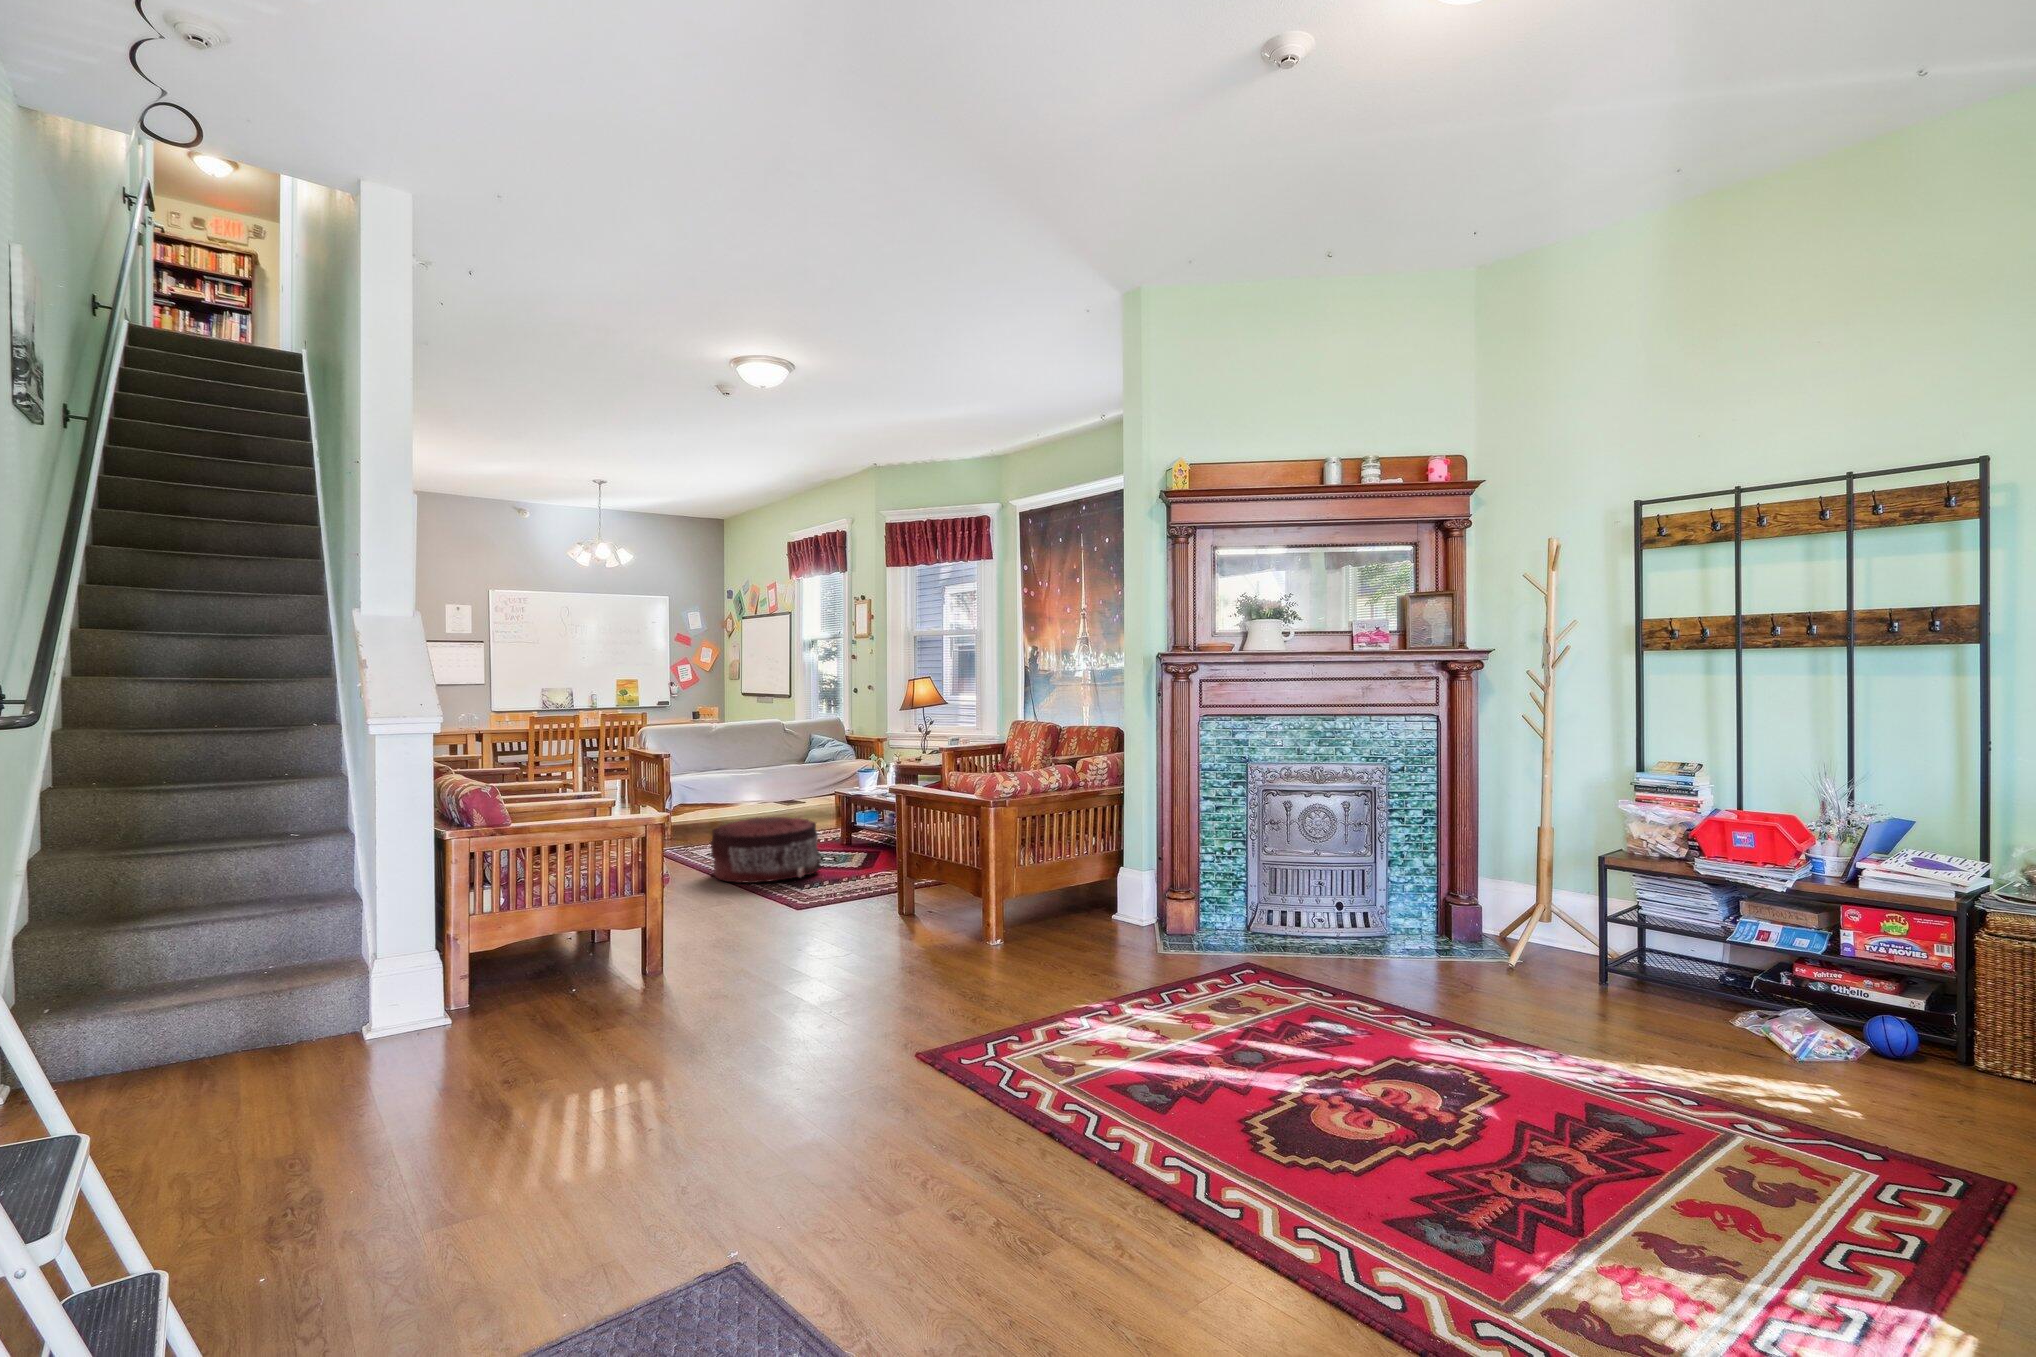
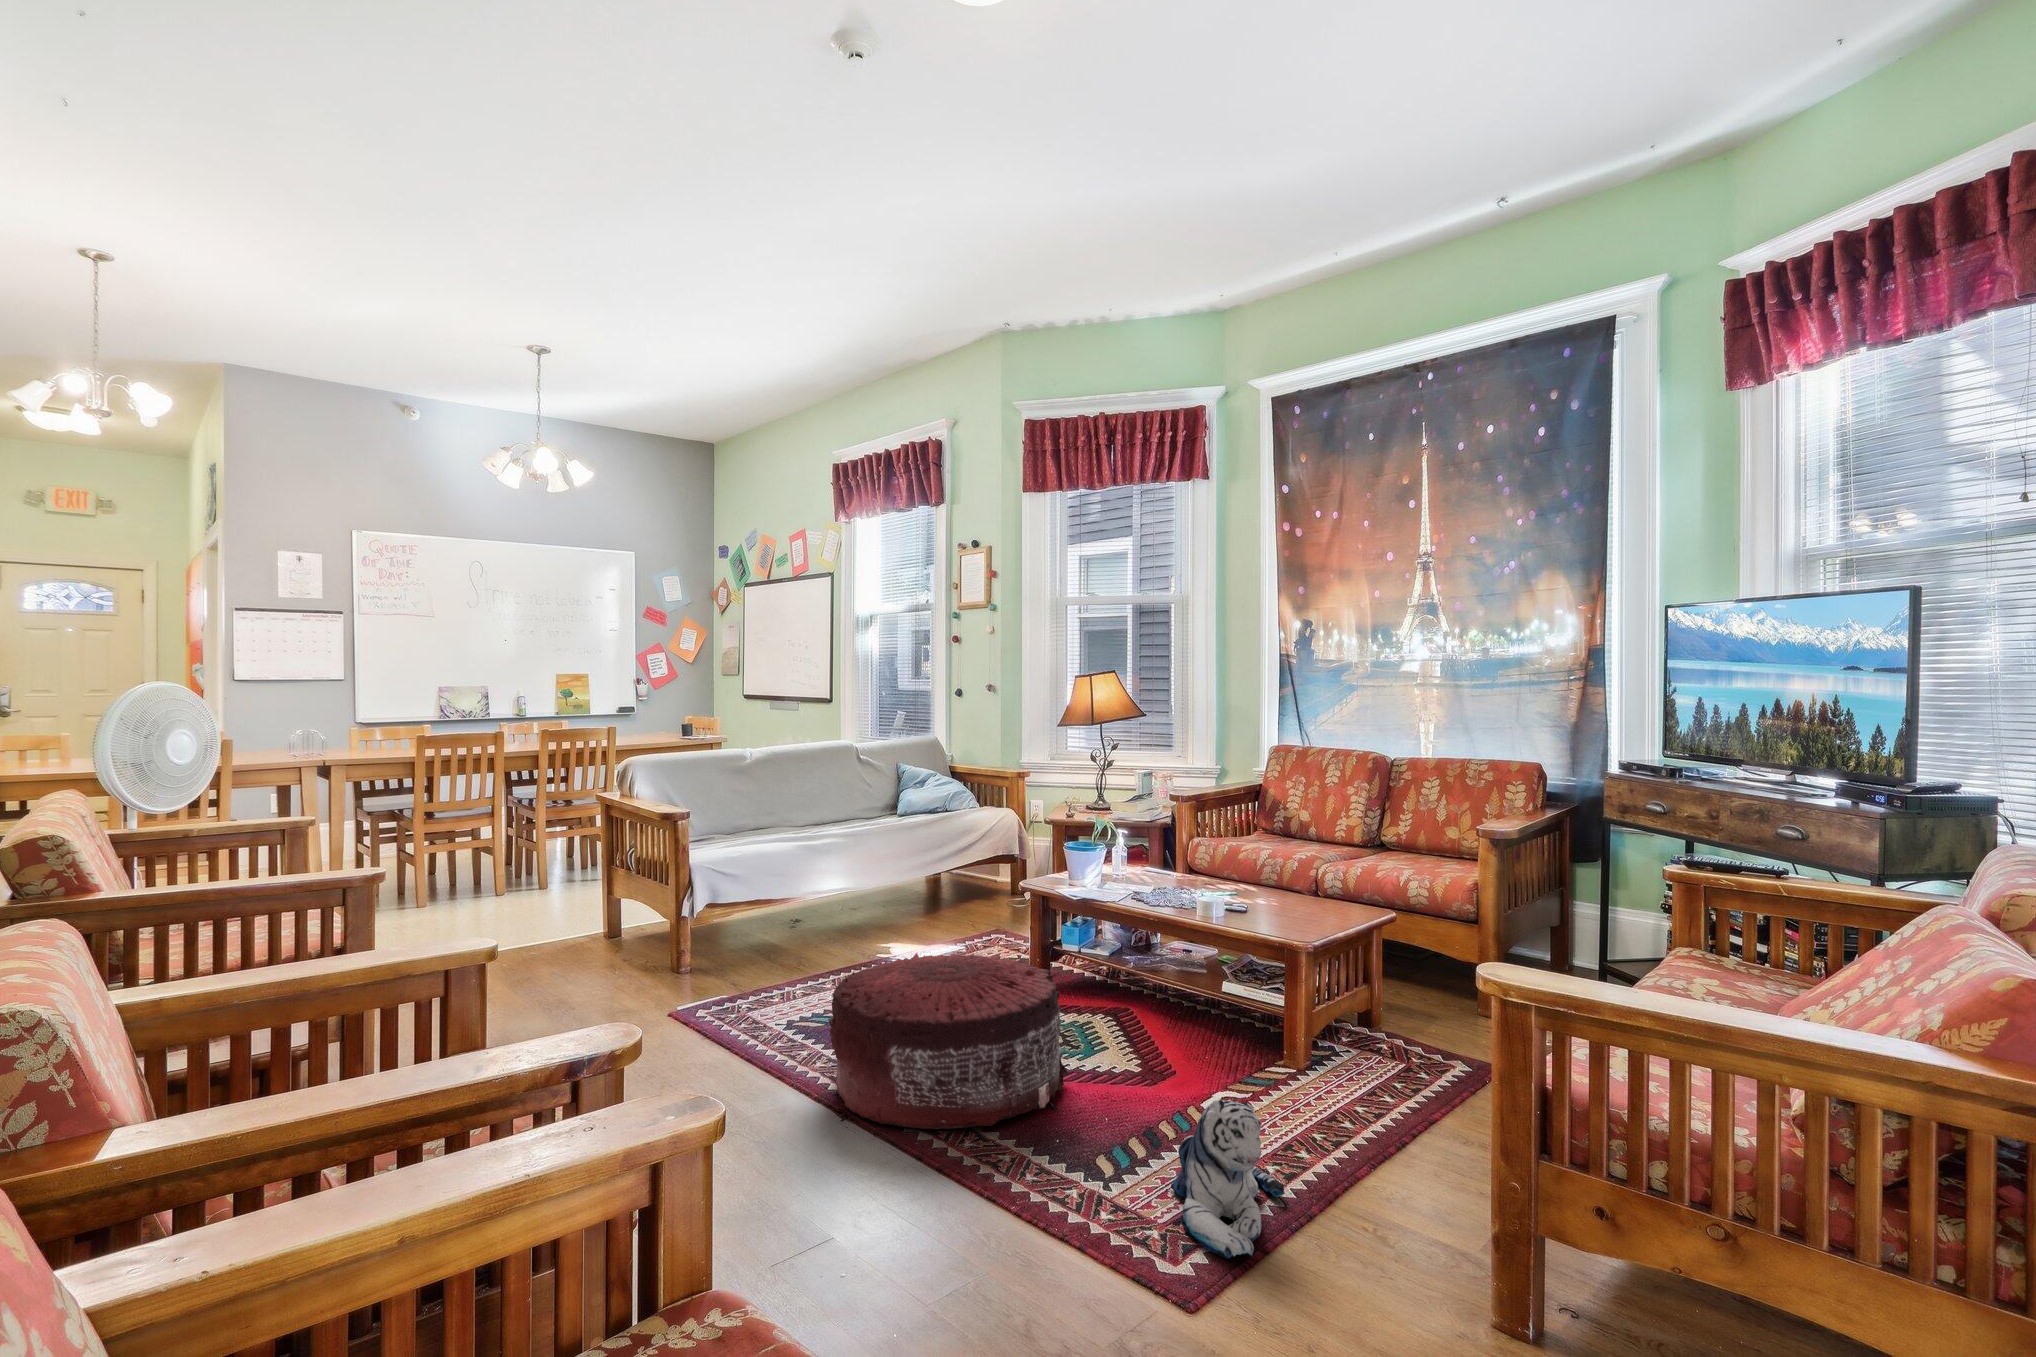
plush toy: none [821,855,872,908] -> present [1171,1100,1285,1259]

